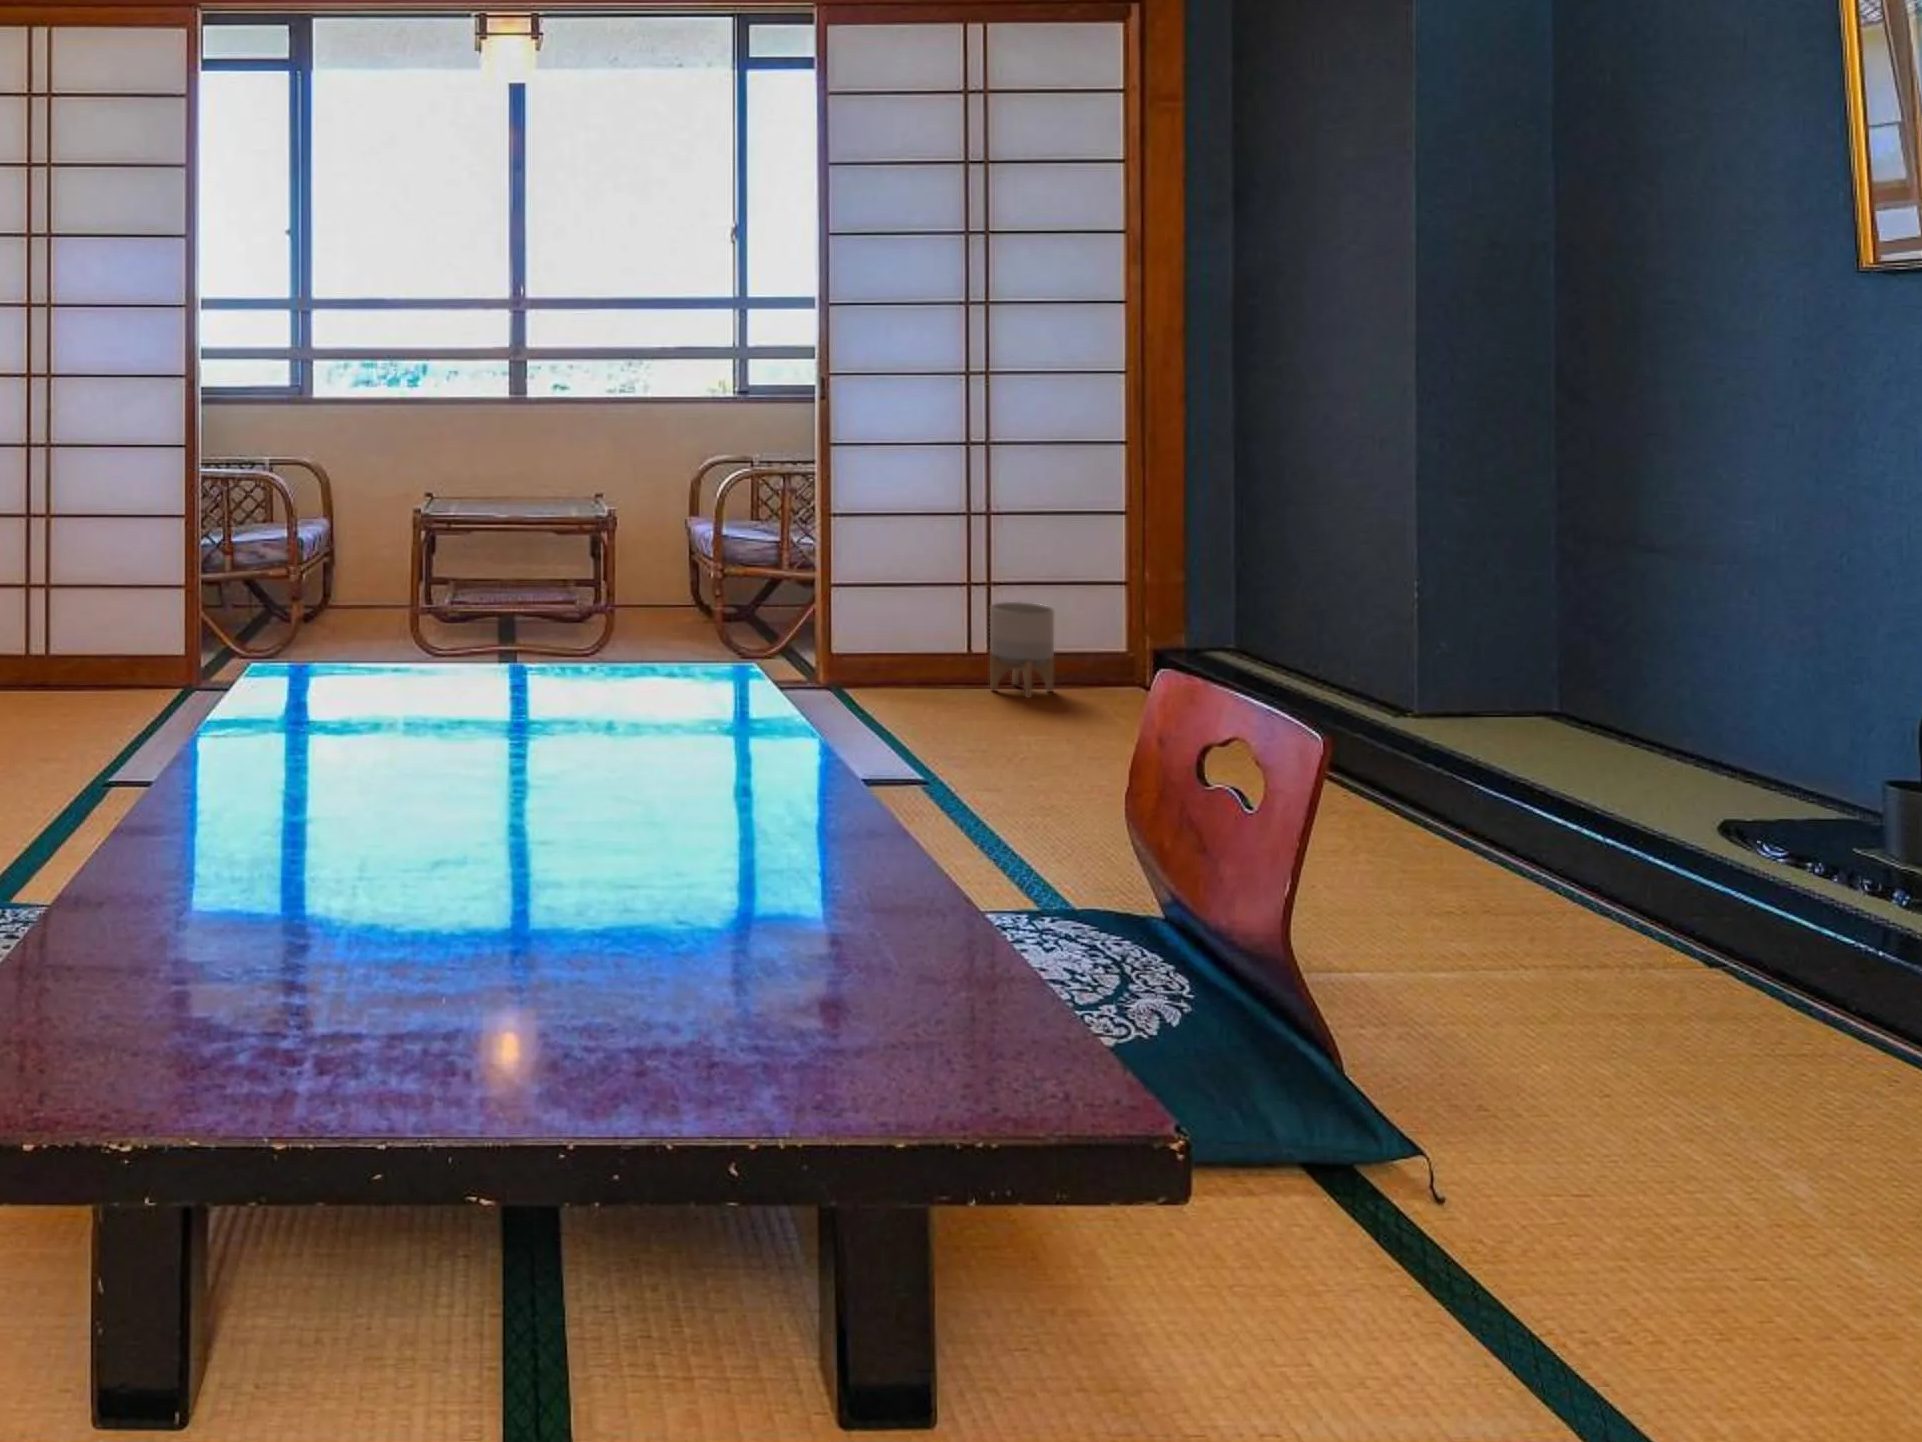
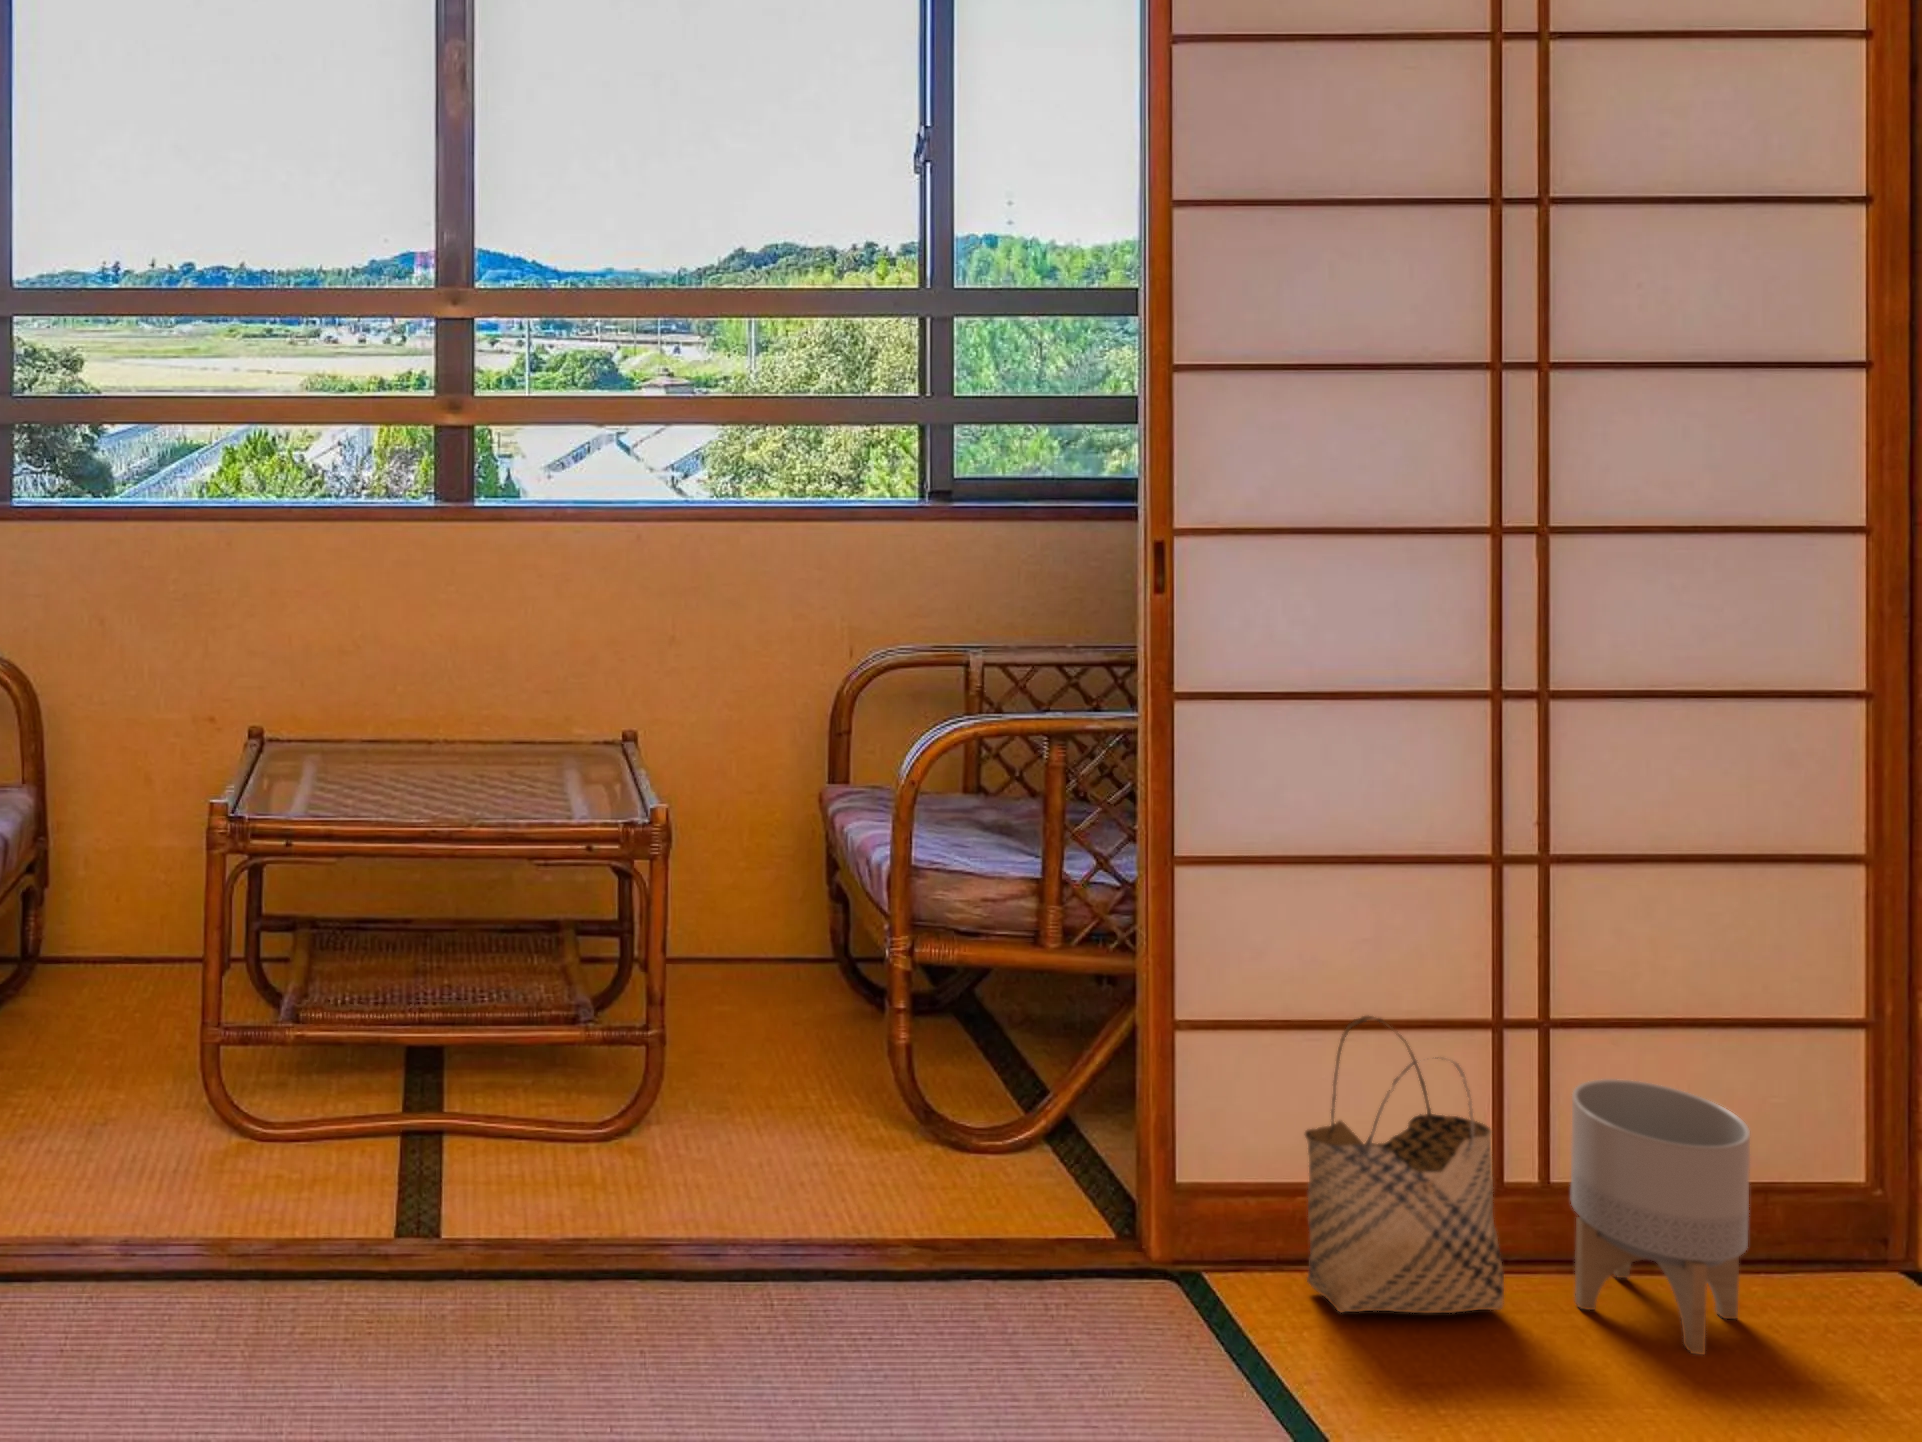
woven basket: none [878,577,958,690] -> present [1304,1016,1504,1313]

